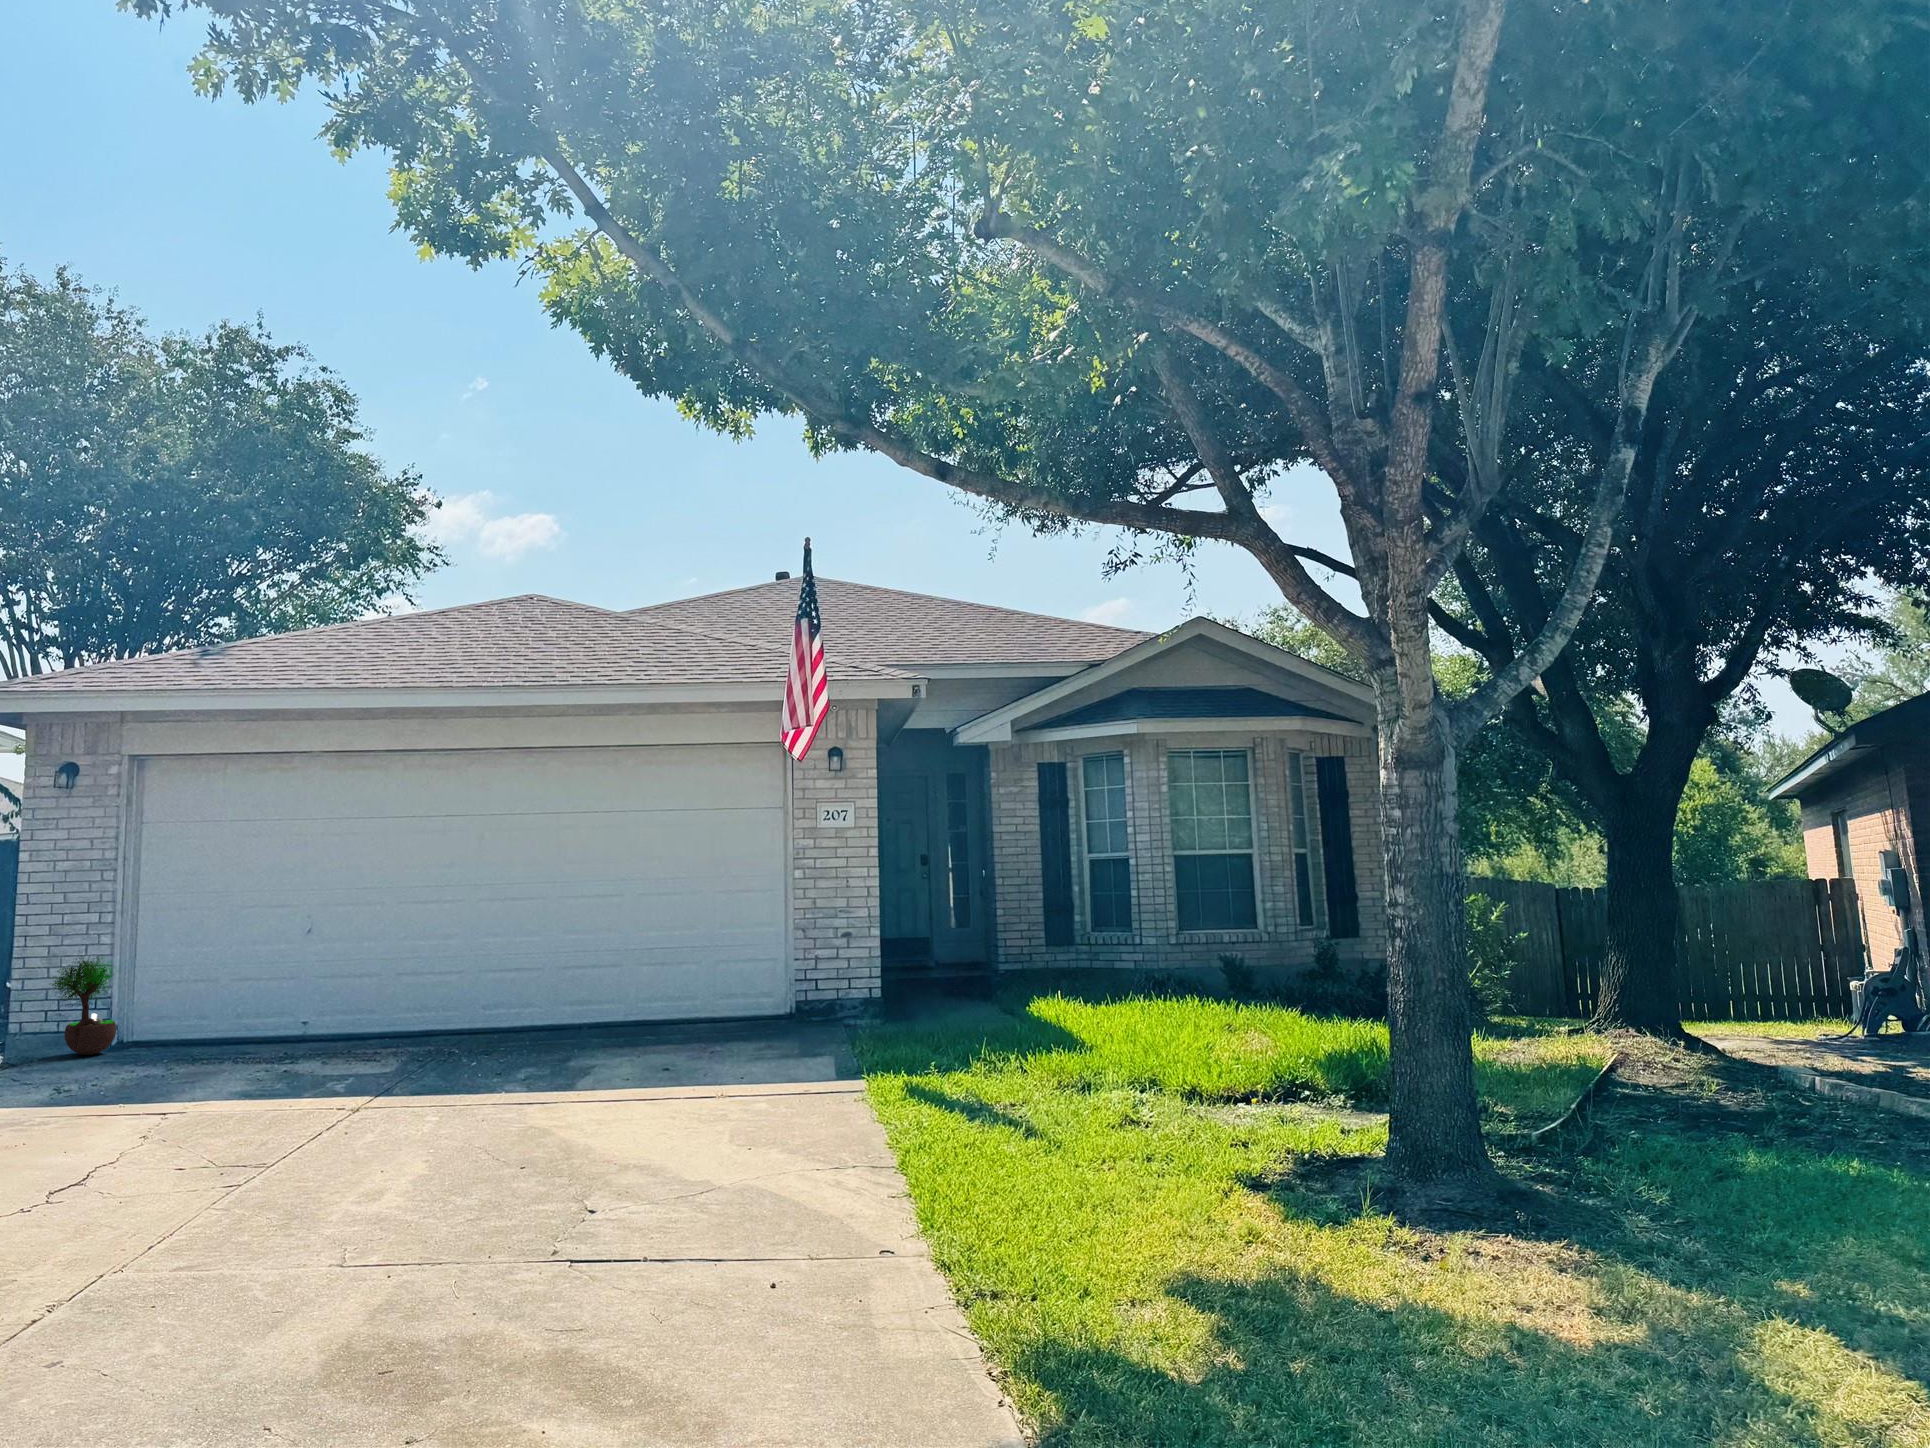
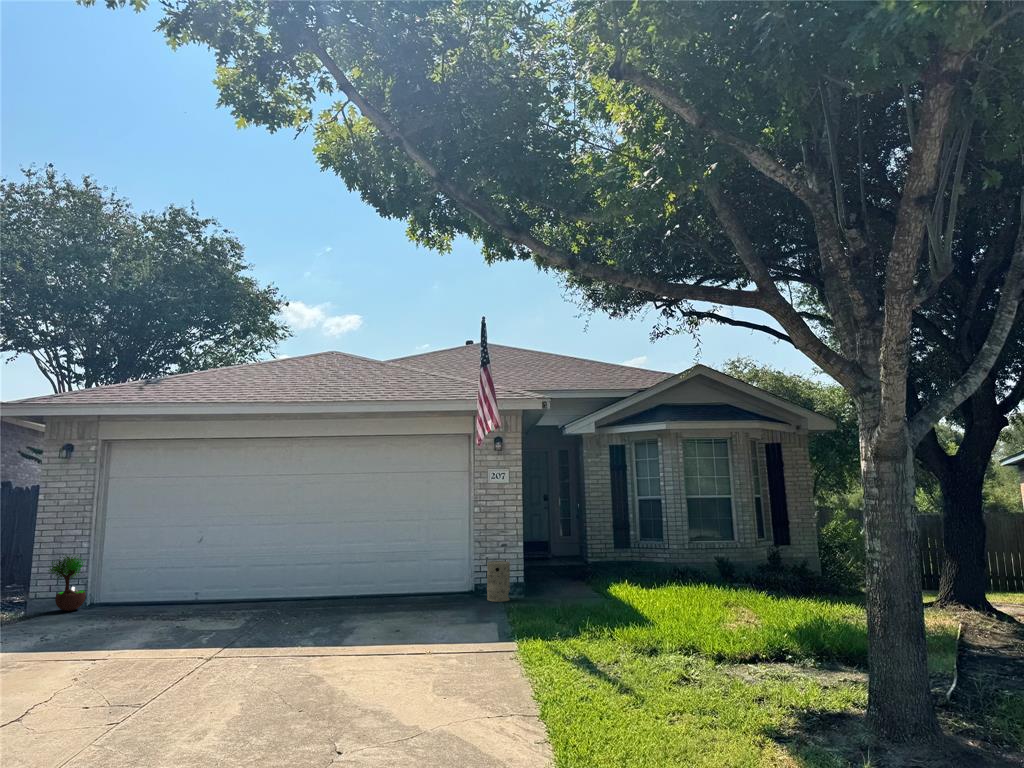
trash can: none [817,963,858,1031] -> present [487,561,510,602]

